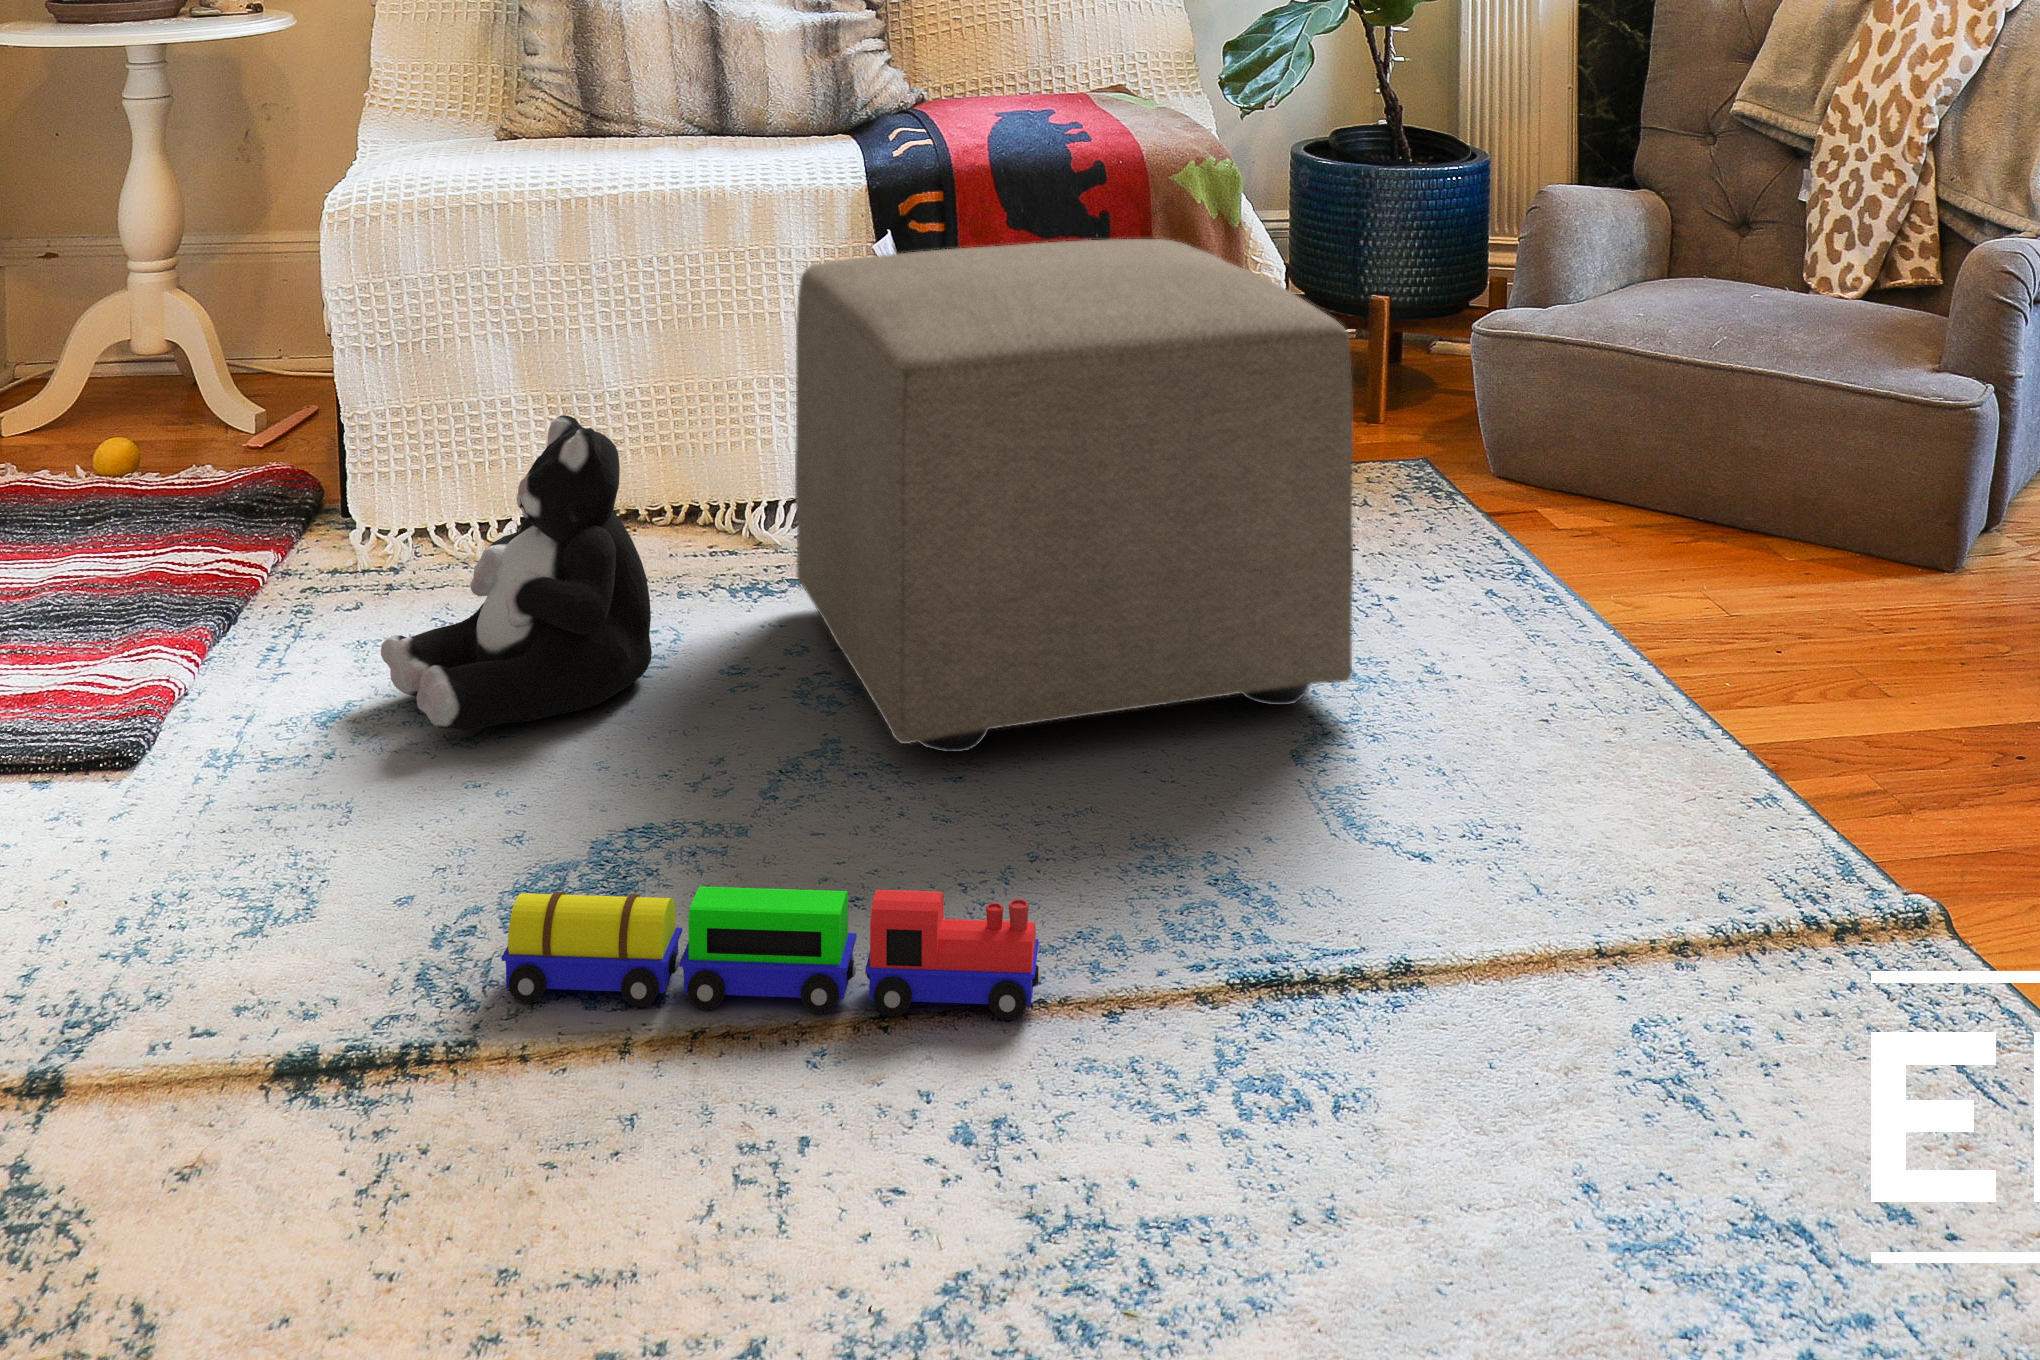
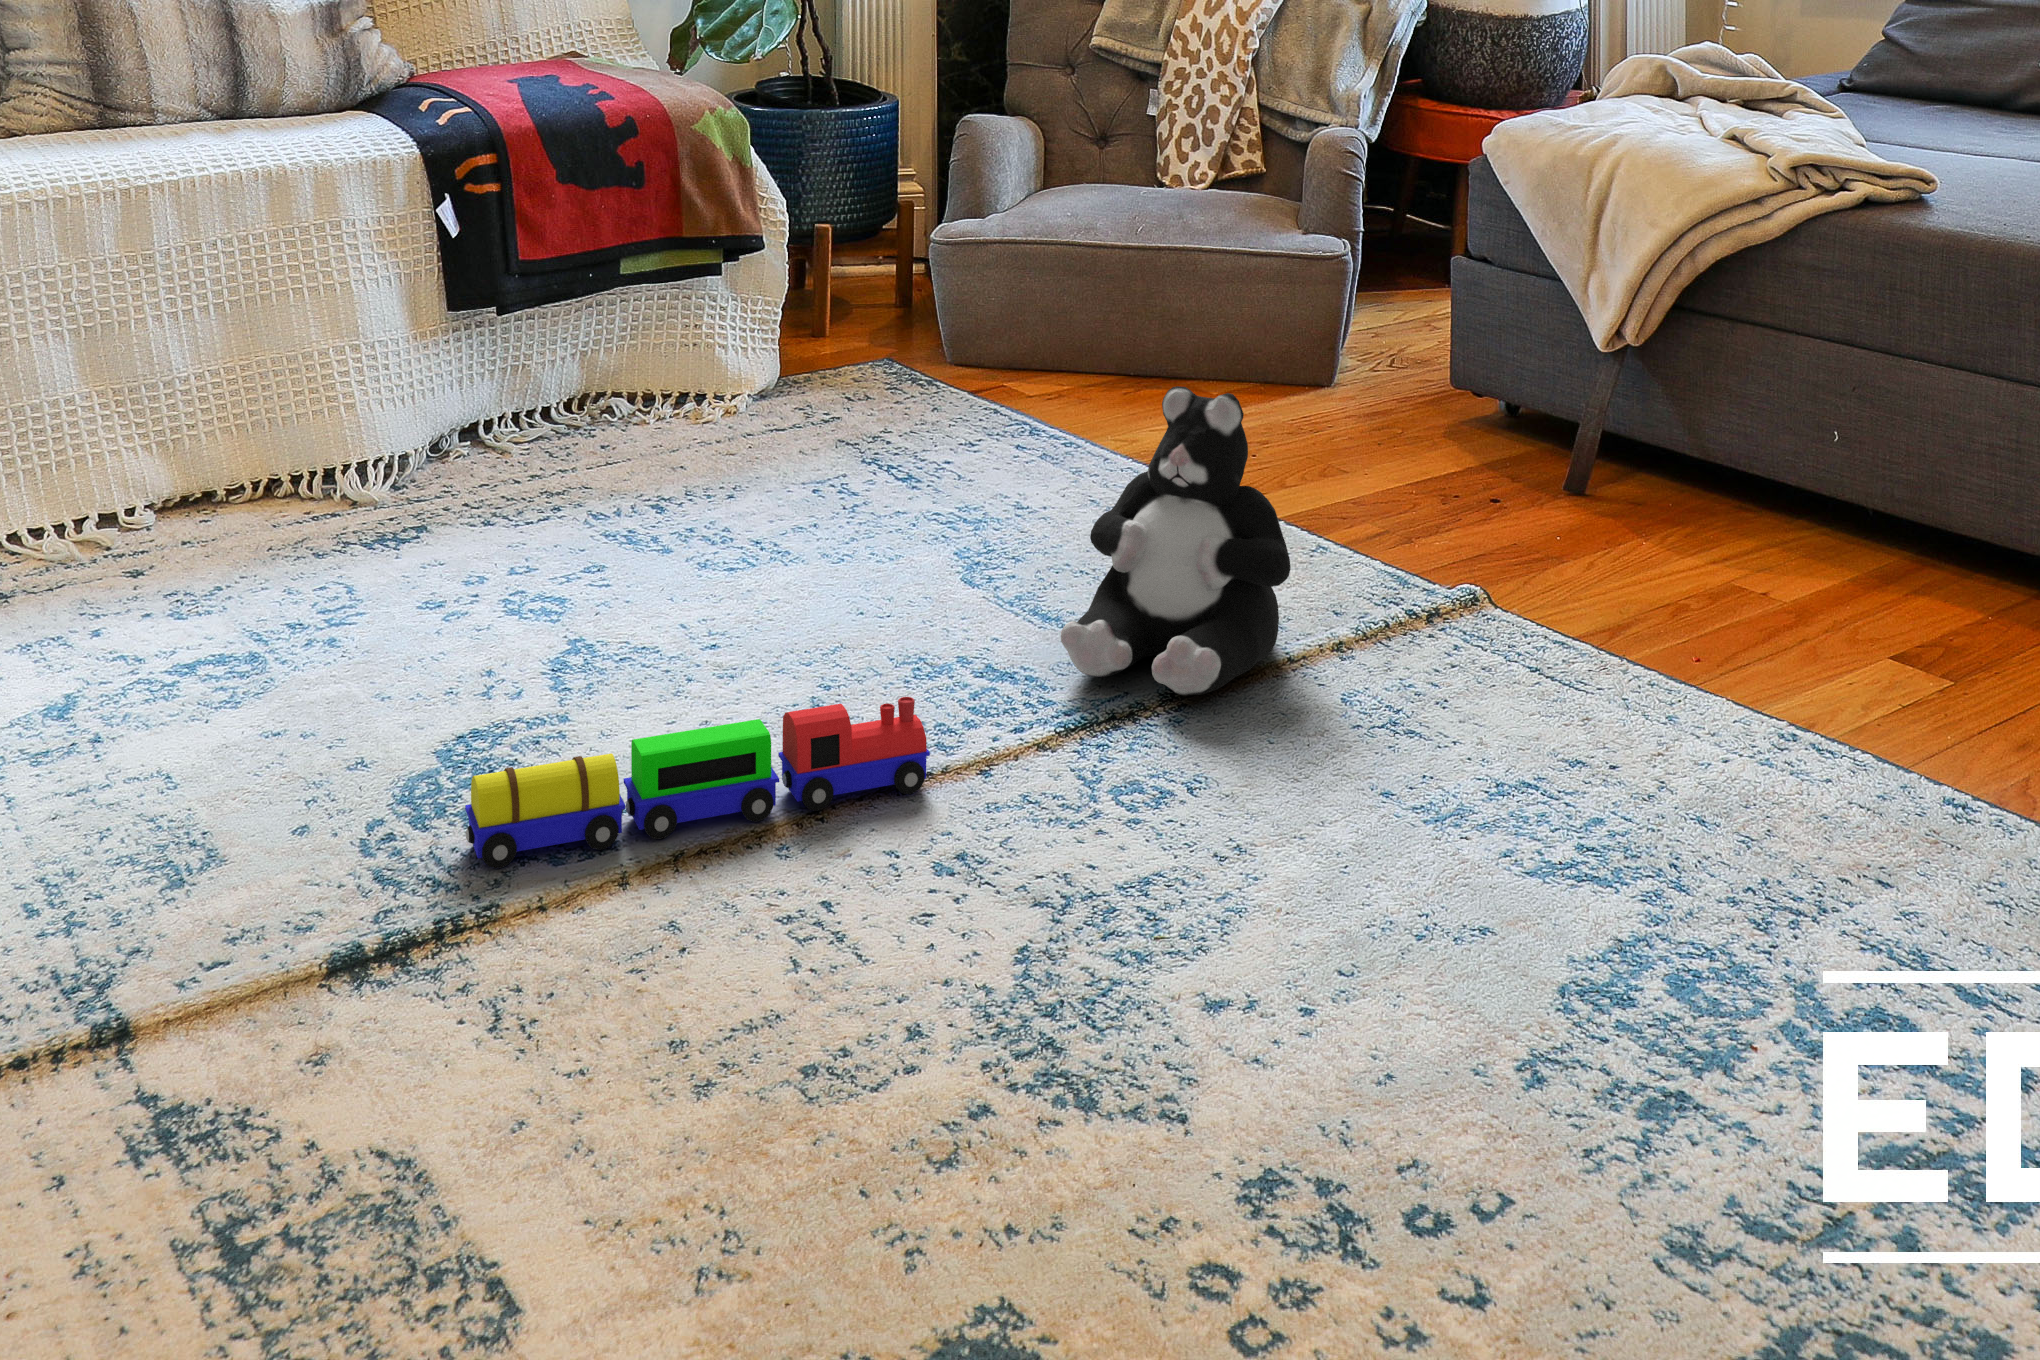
ottoman: present [795,239,1353,752] -> none [444,178,991,630]
plush toy: present [381,415,652,730] -> present [1061,386,1290,696]

